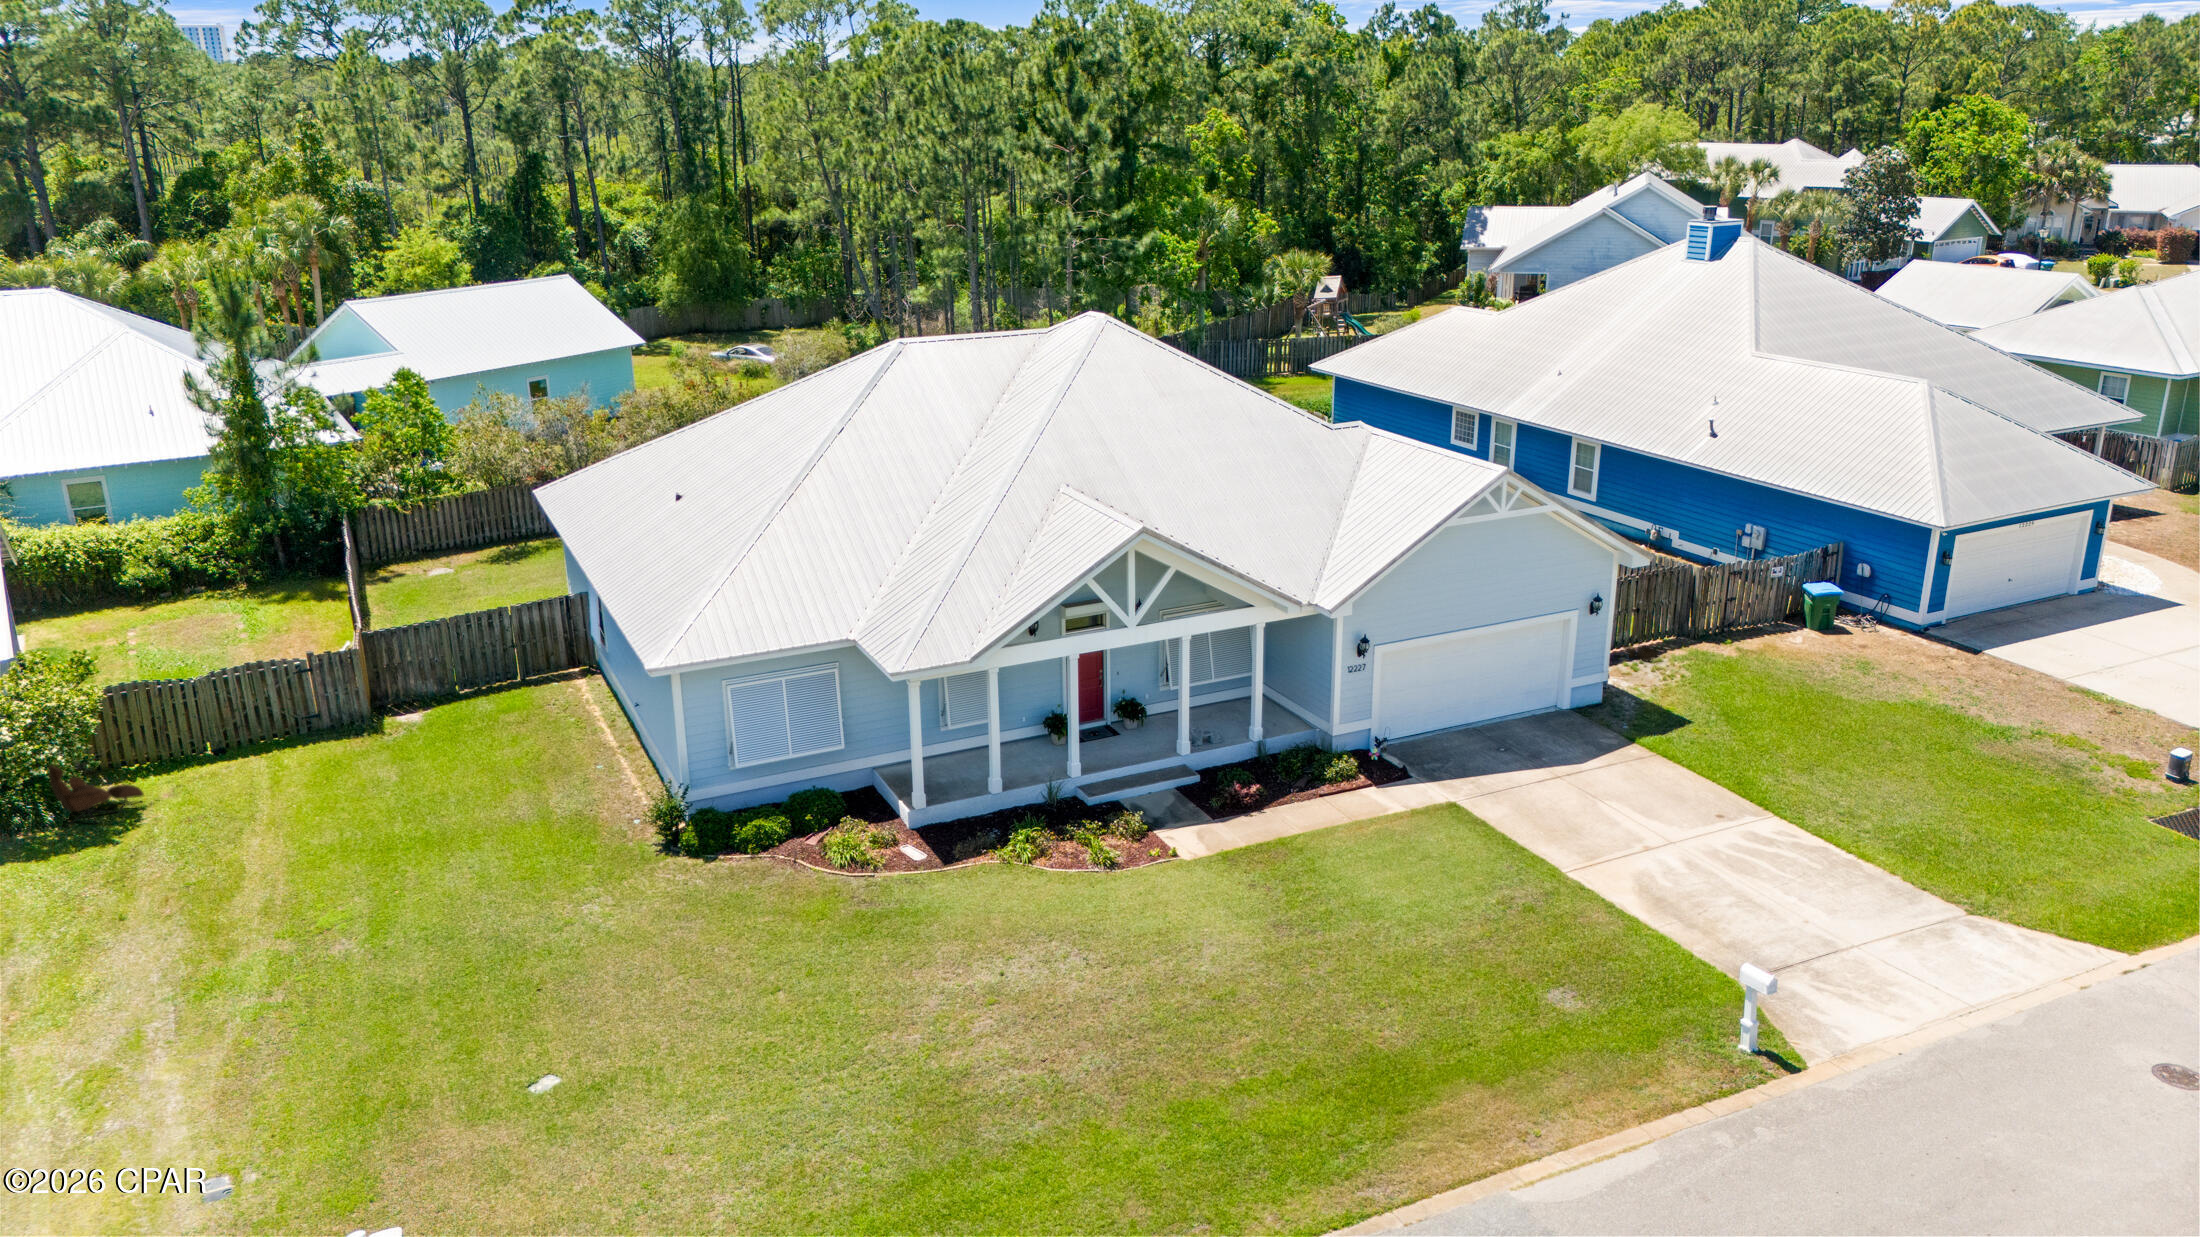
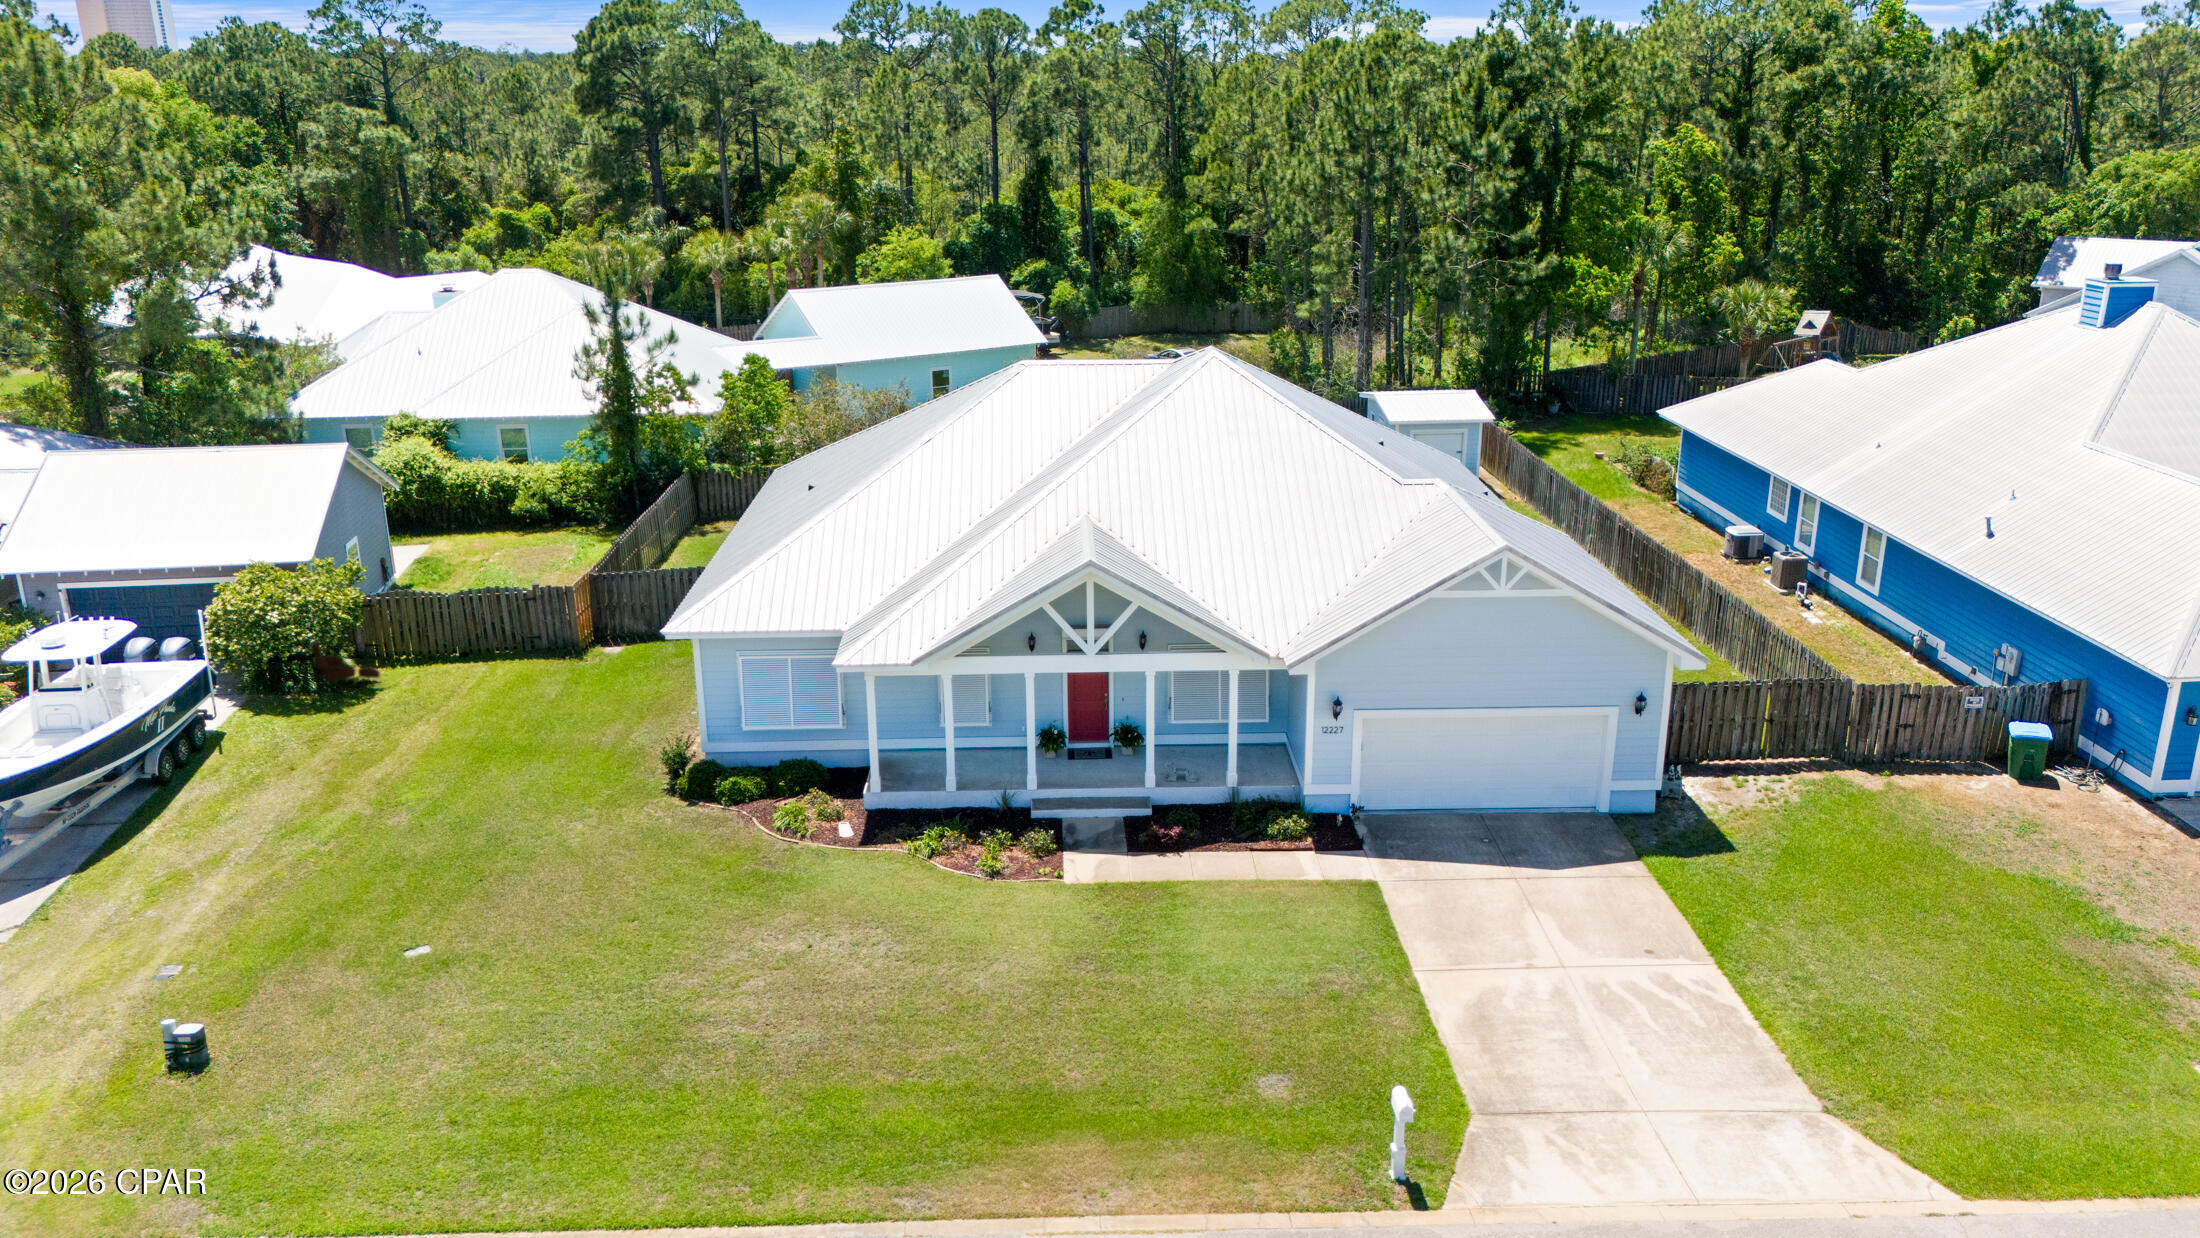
woven basket: present [1624,645,1659,662] -> none [1741,758,1788,783]

